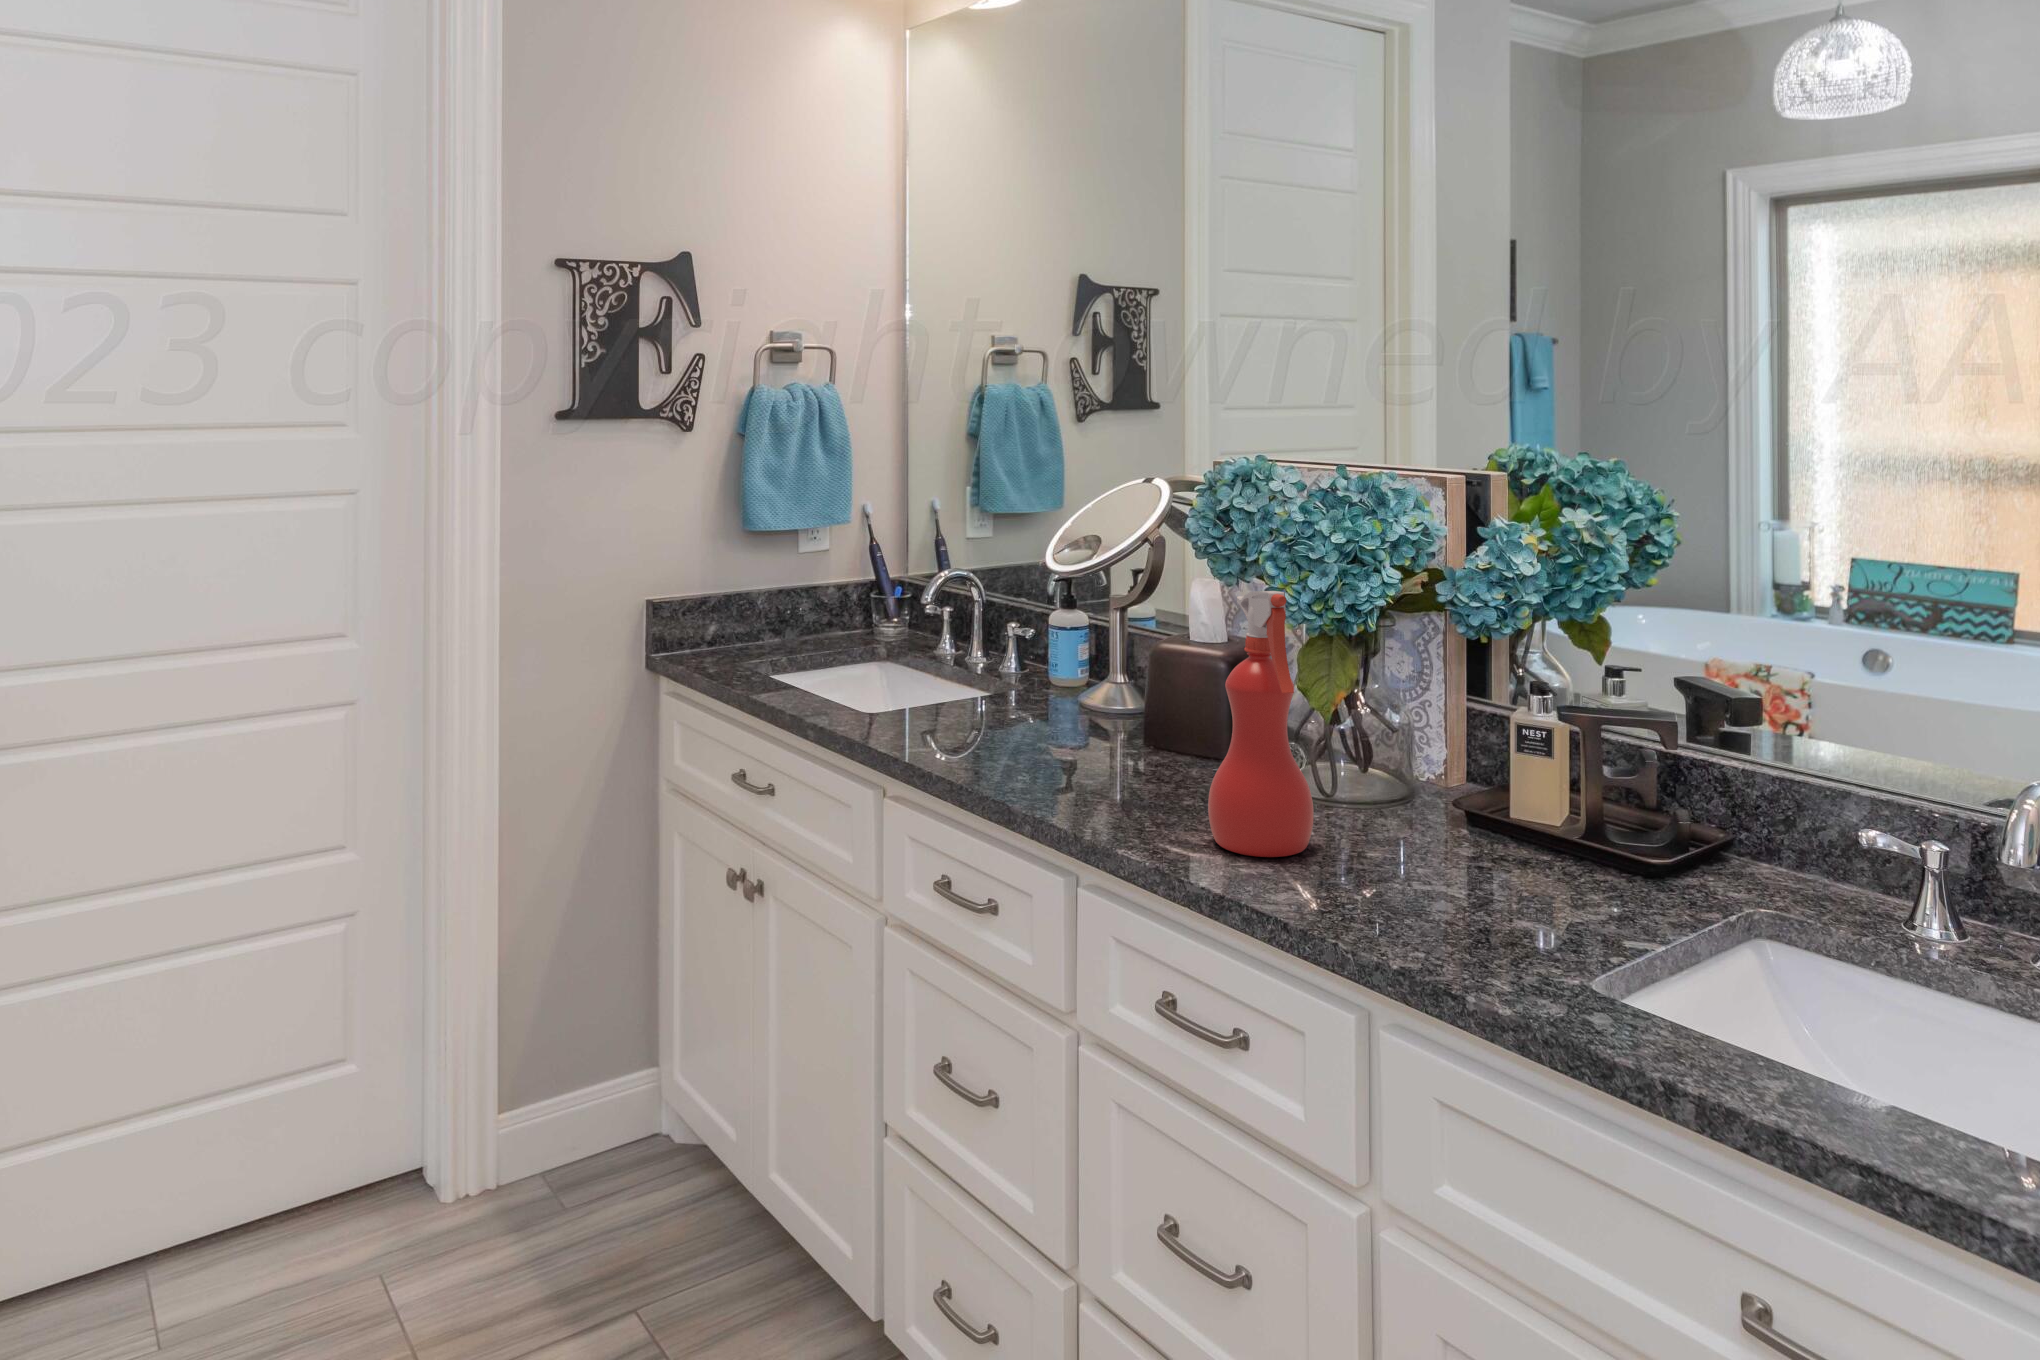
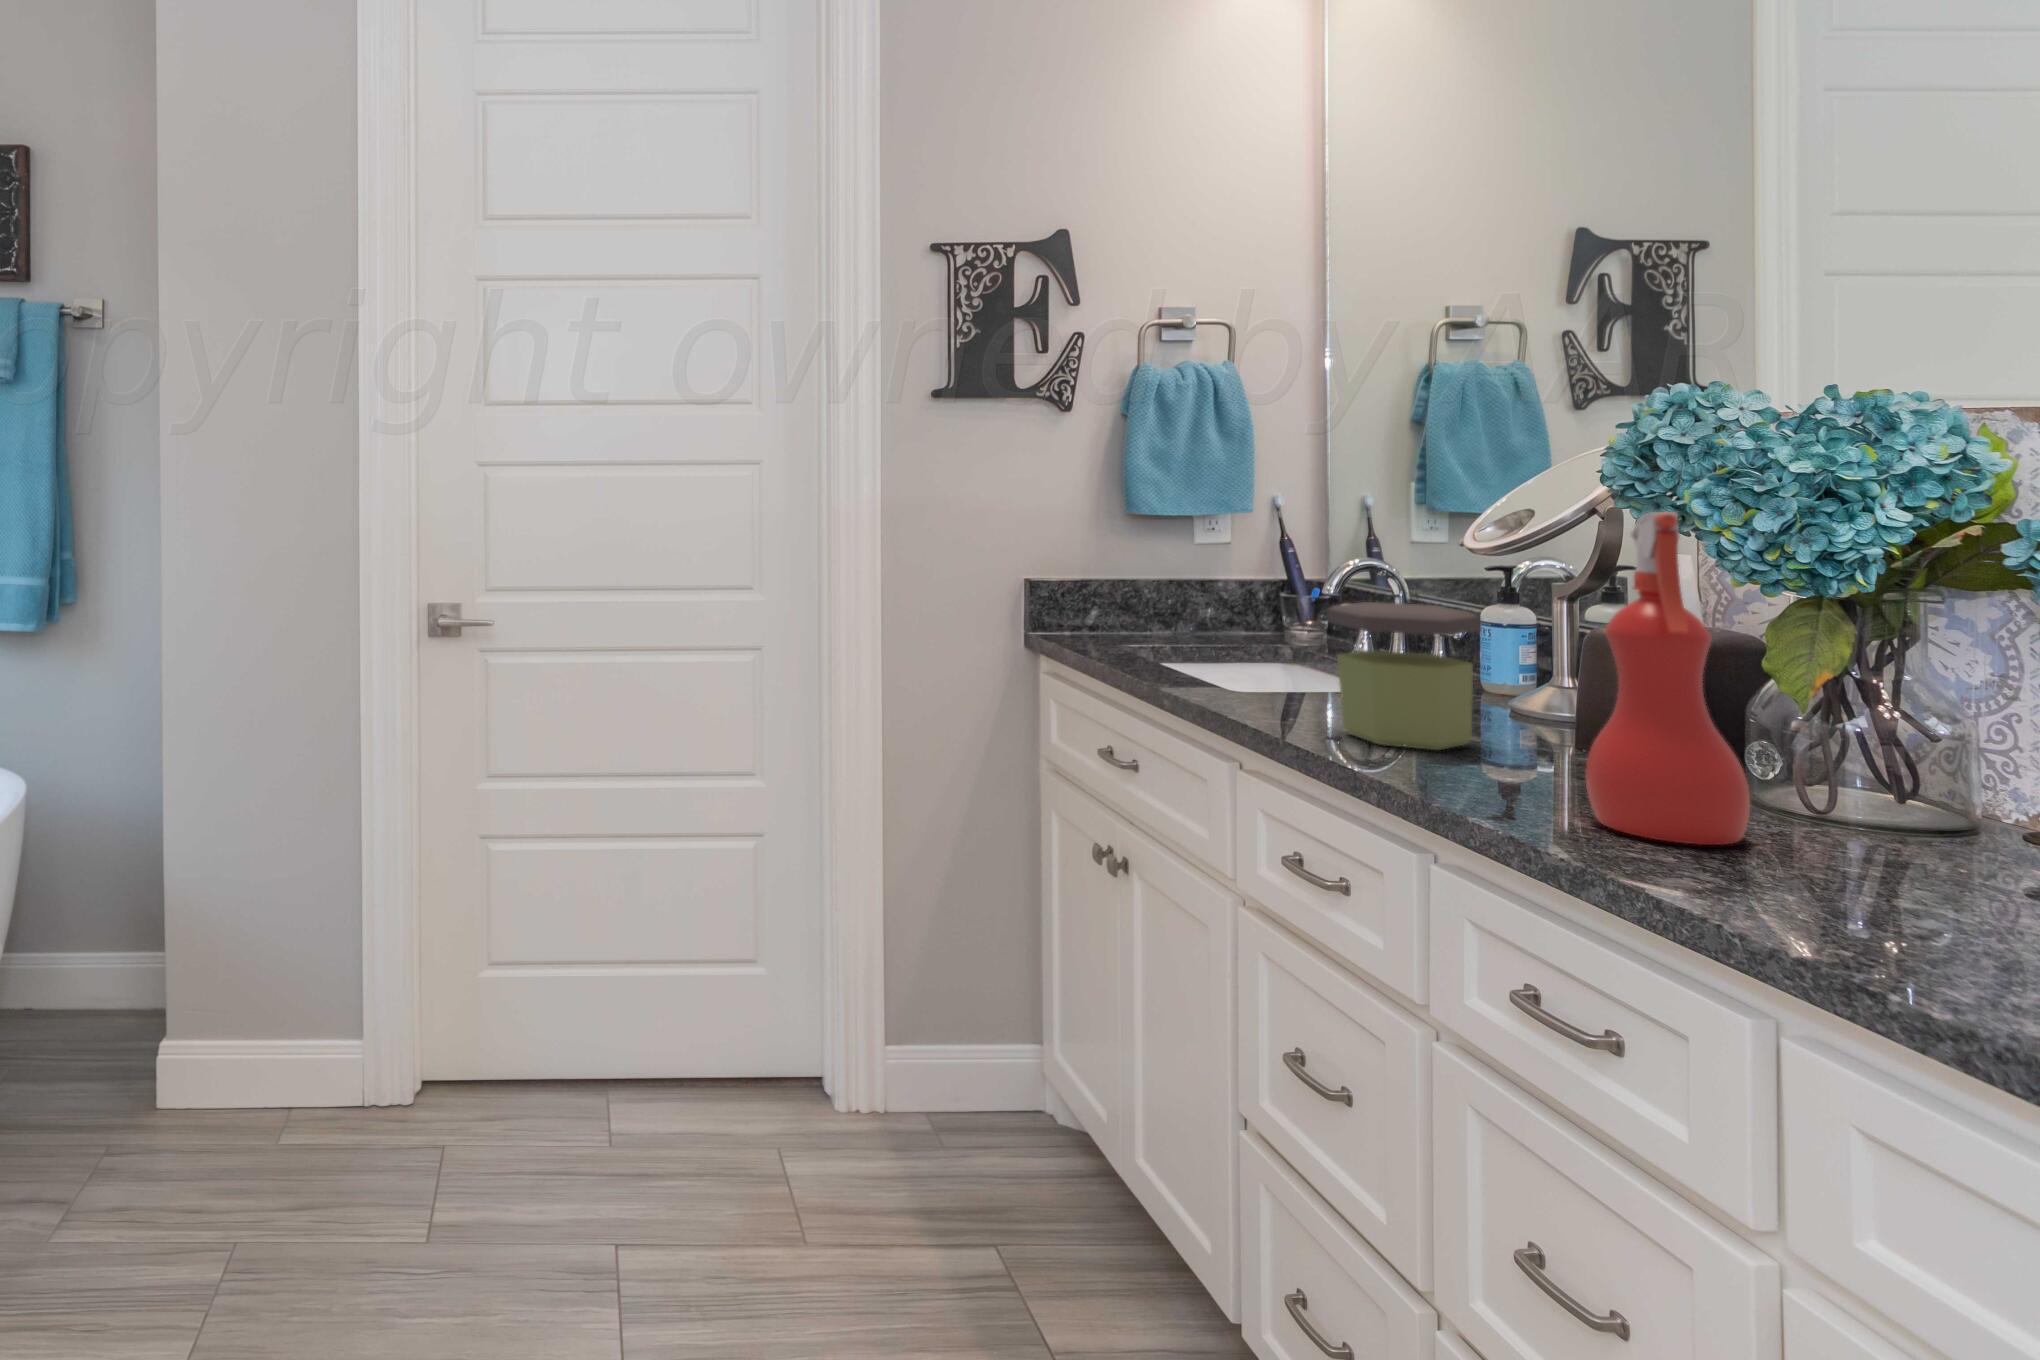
jar: none [981,641,1096,777] -> present [1327,602,1481,750]

